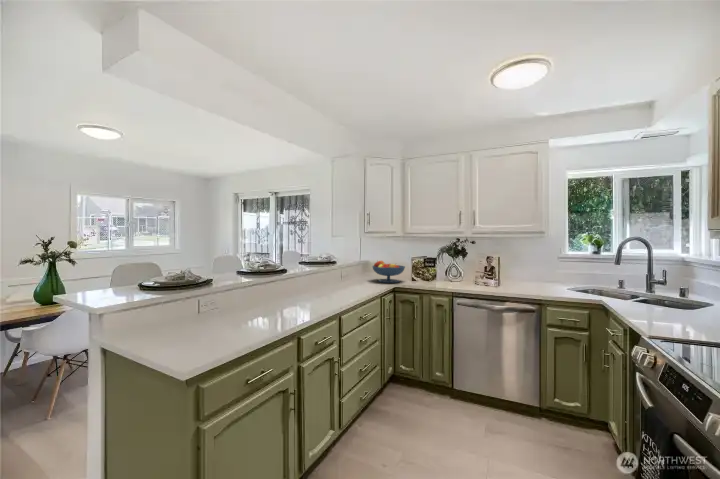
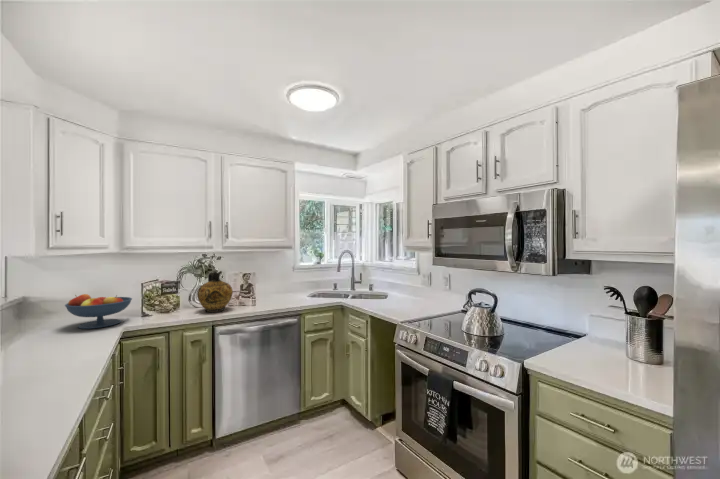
ceramic jug: none [447,252,475,286] -> present [197,271,233,312]

